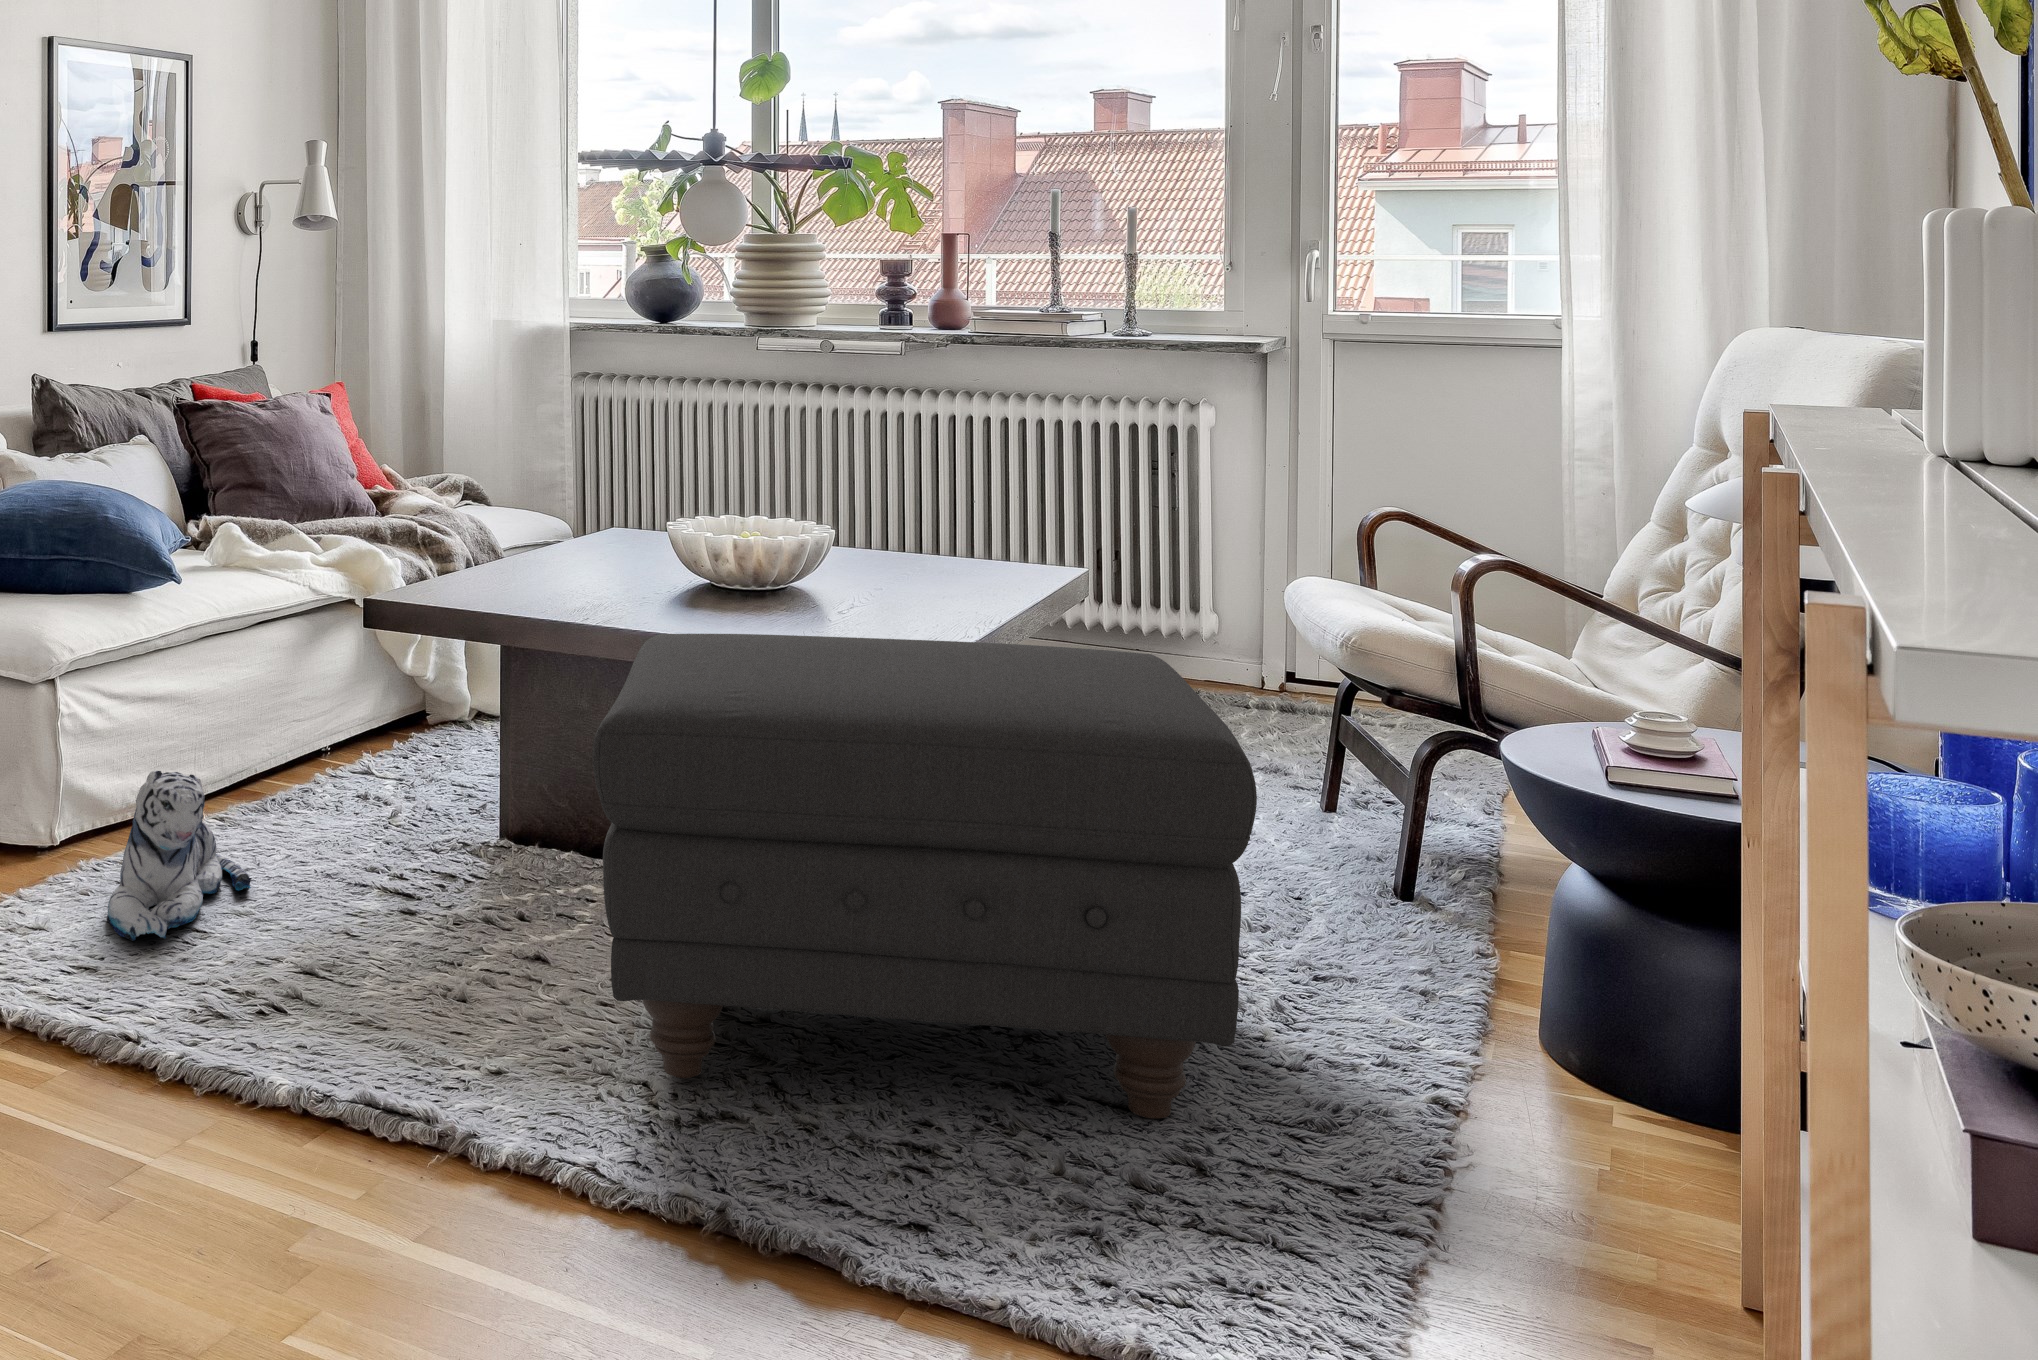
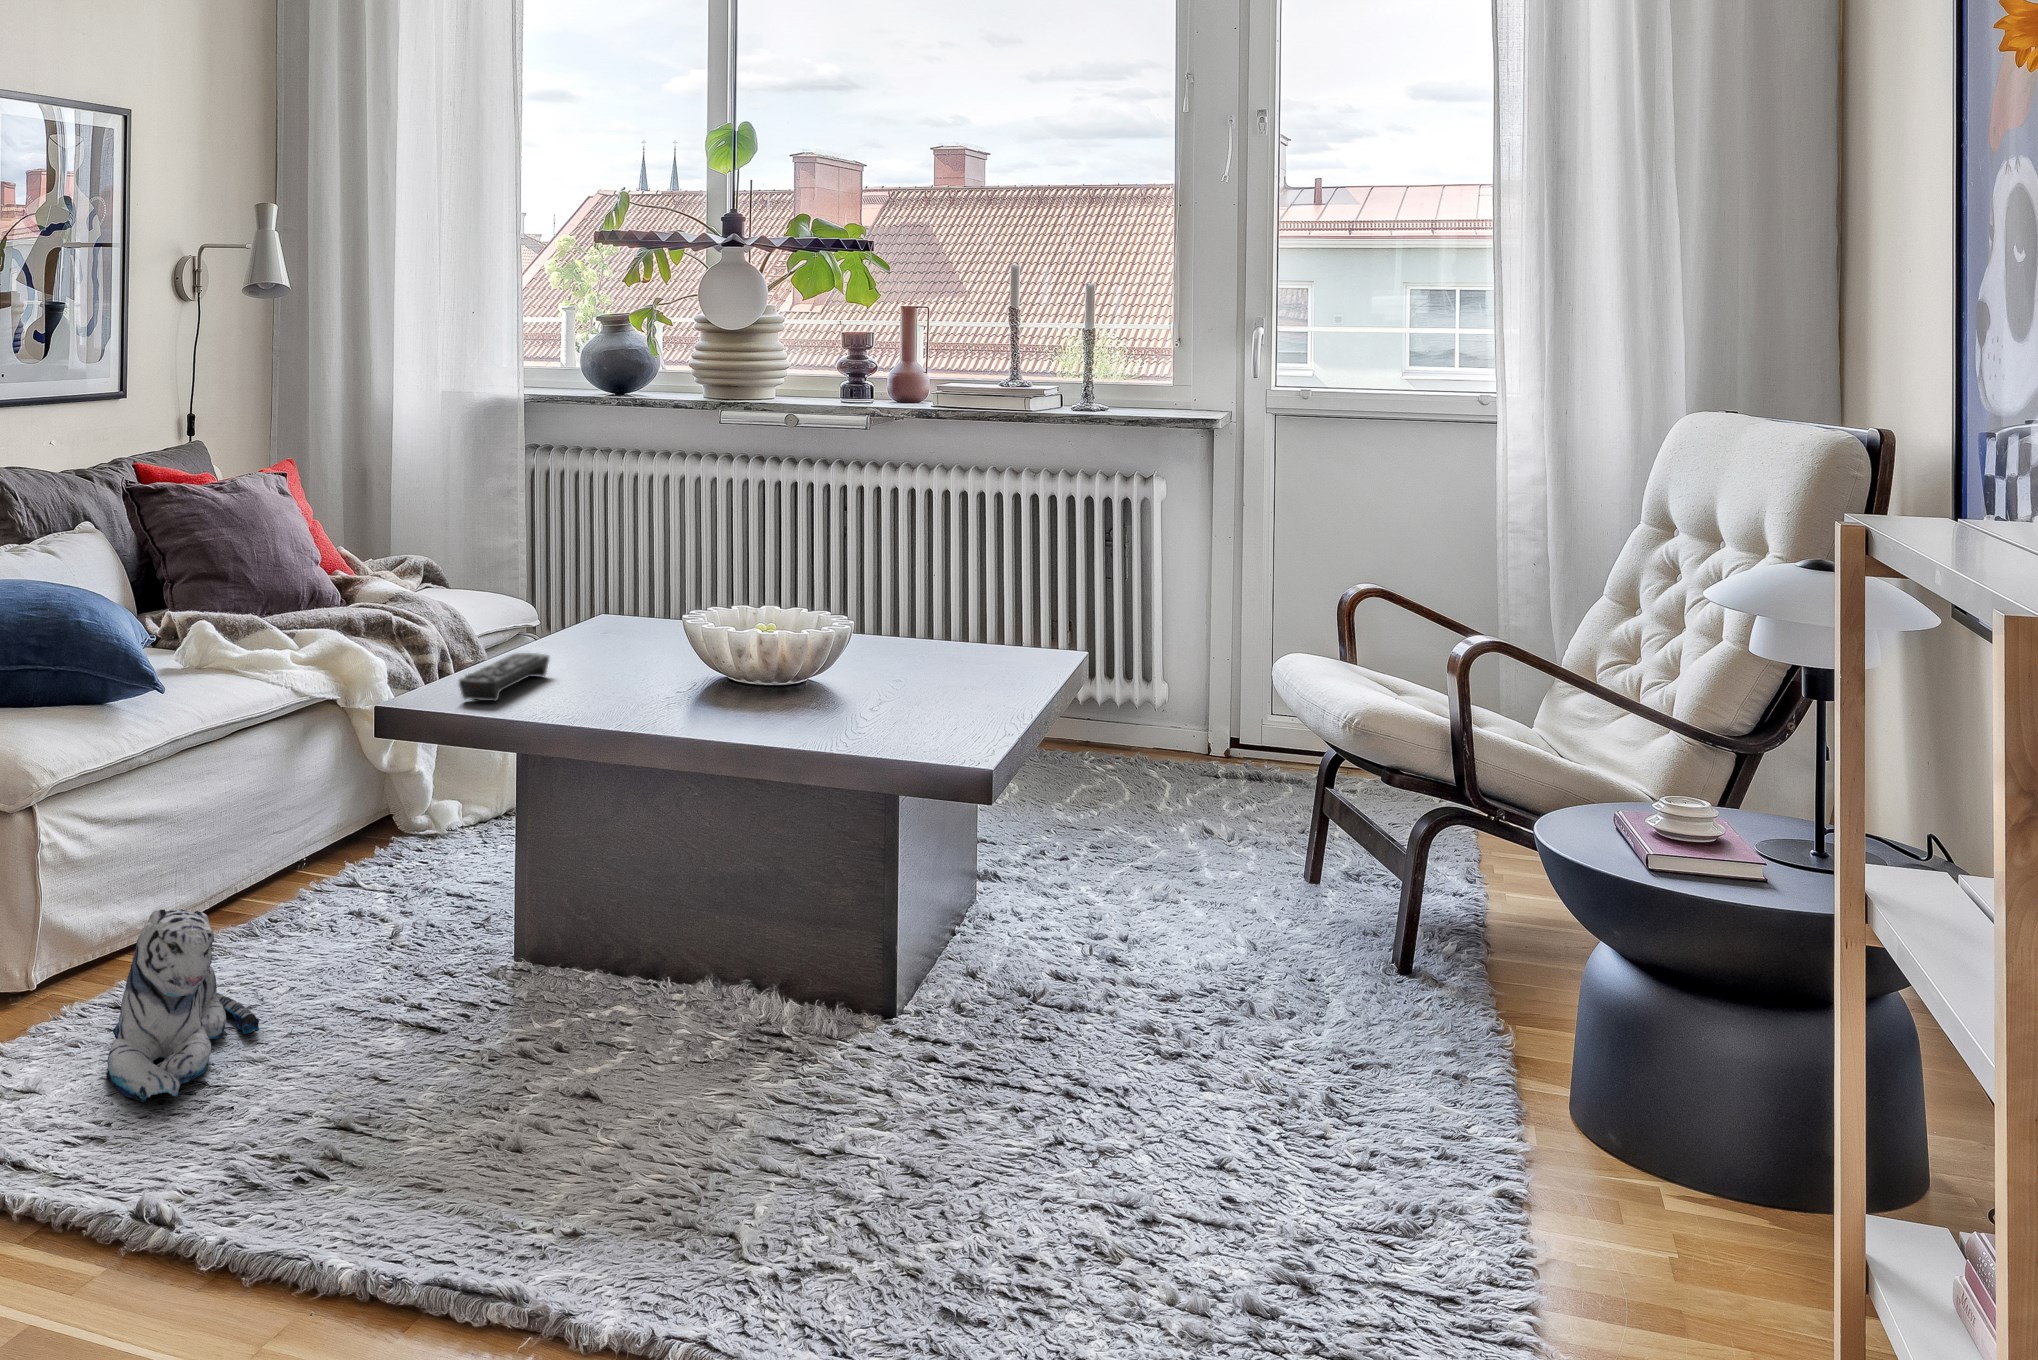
remote control: none [447,556,543,597] -> present [459,653,549,701]
ottoman: present [592,634,1257,1119] -> none [685,747,1352,1238]

